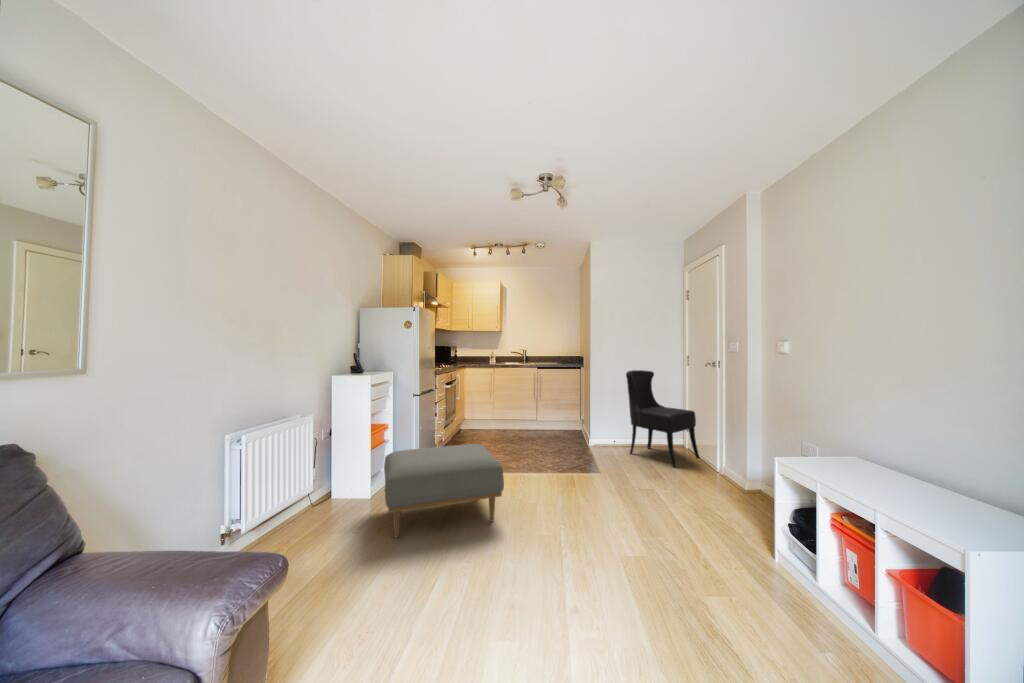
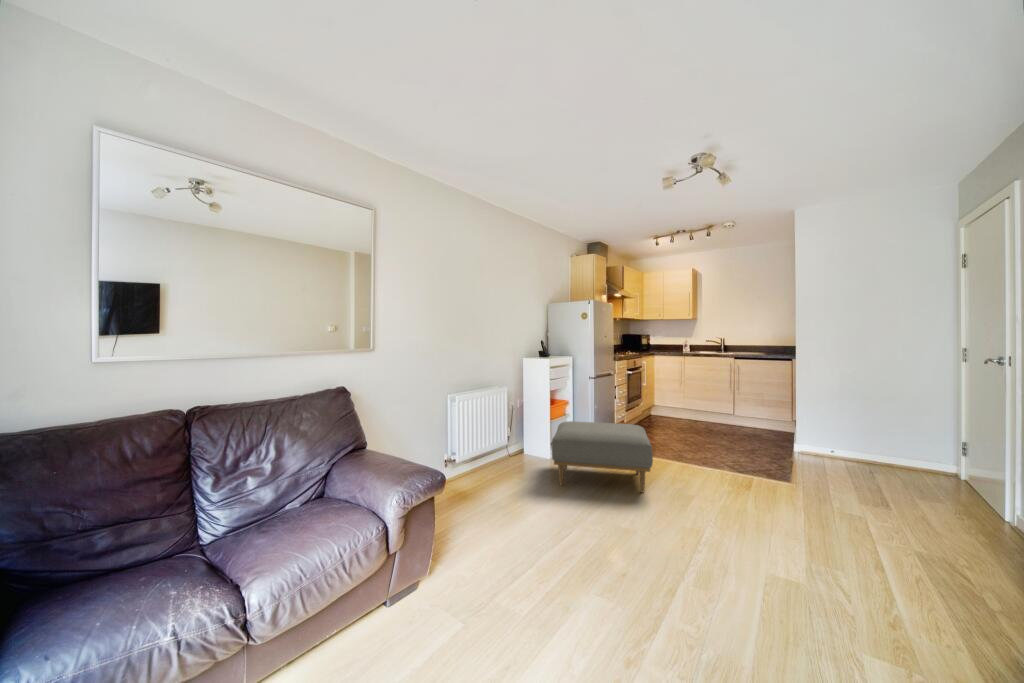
dining chair: present [626,370,700,468] -> none [846,364,979,493]

